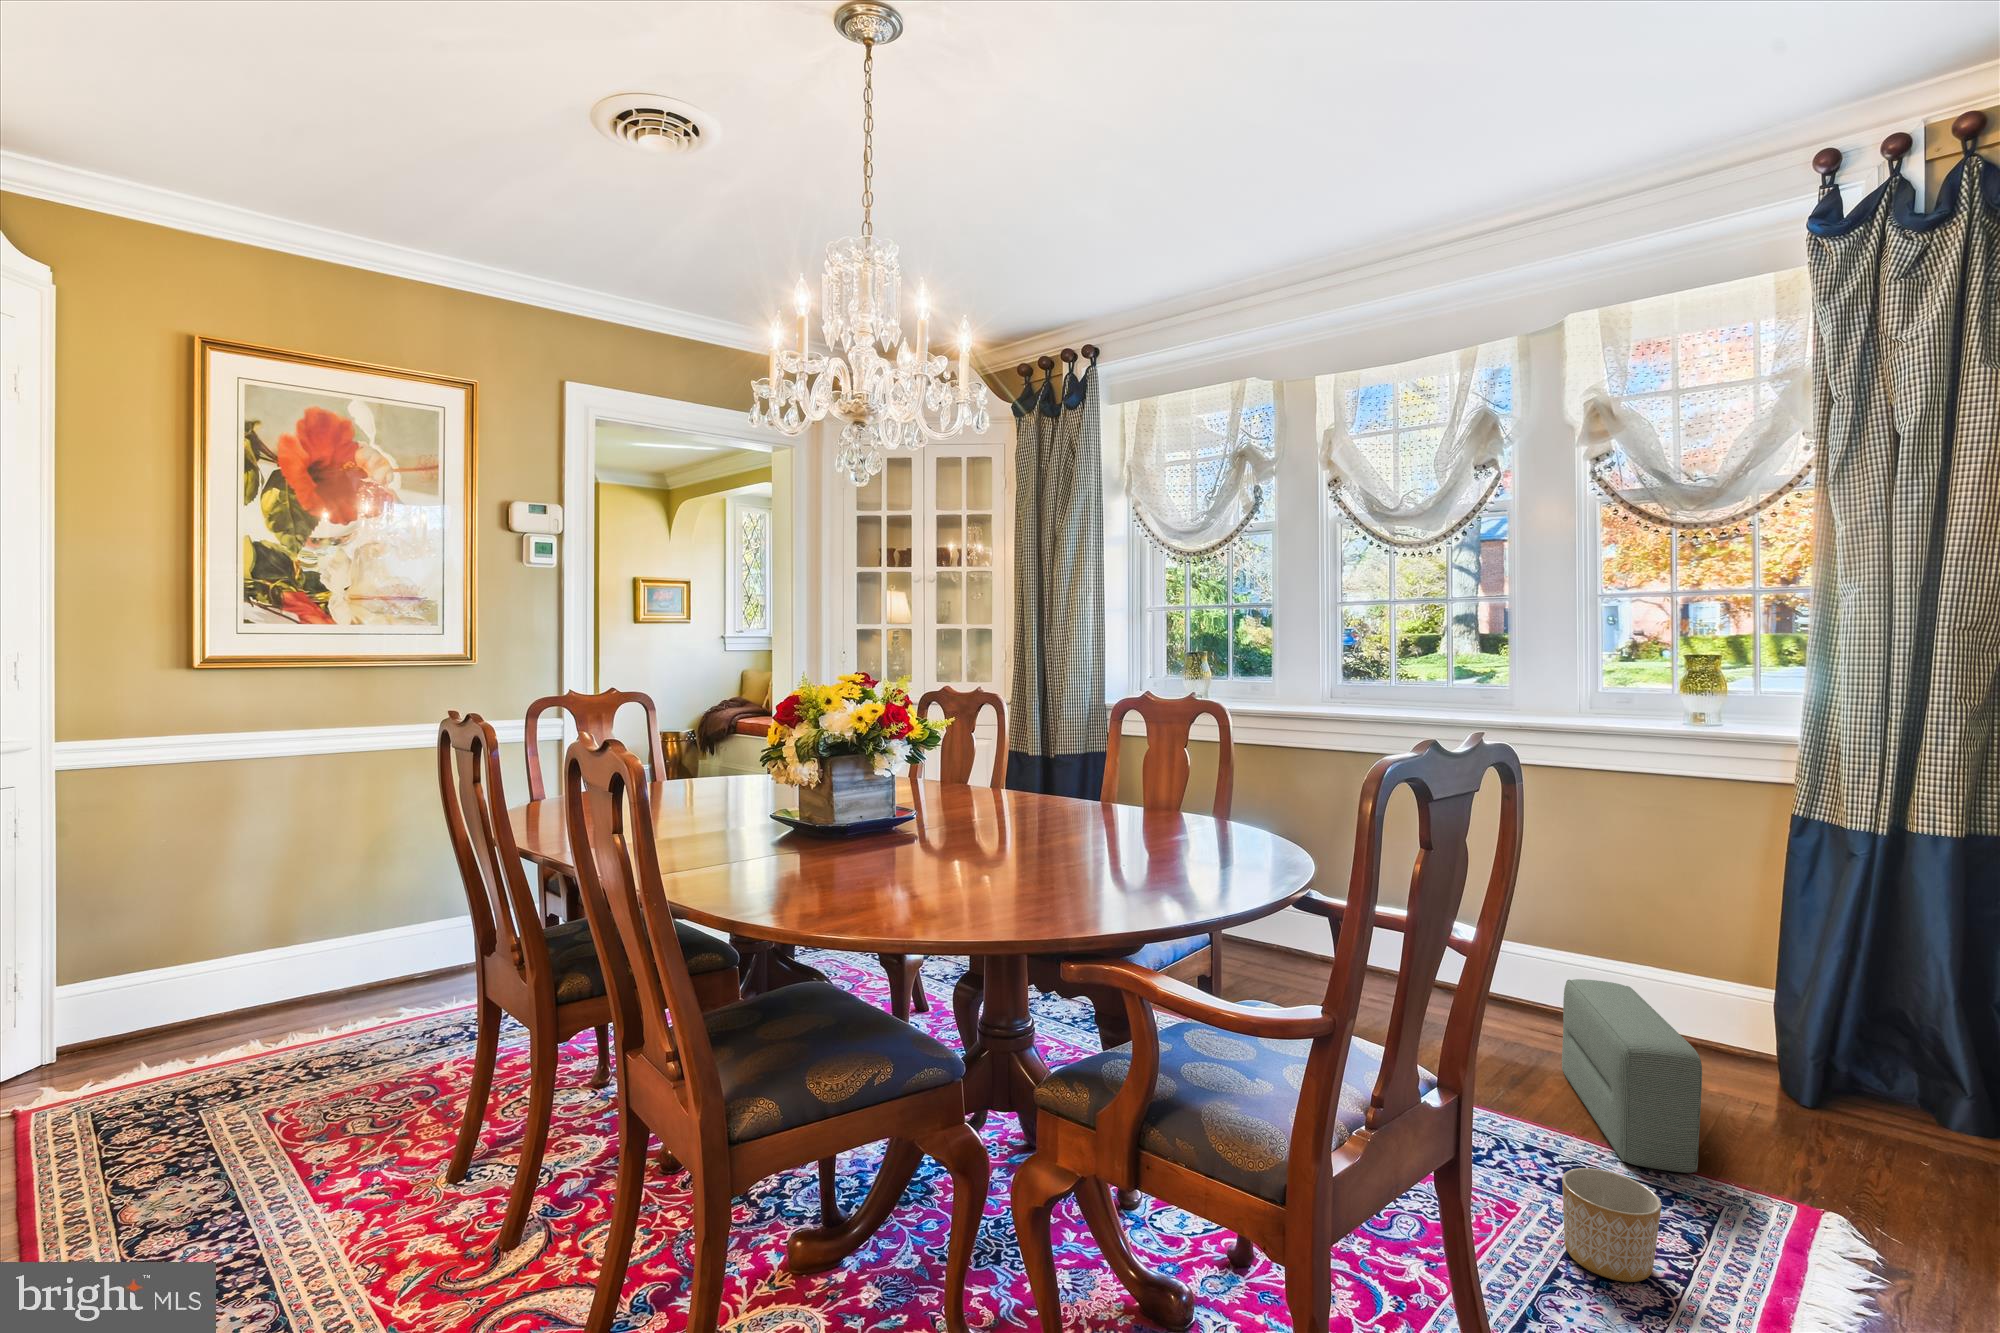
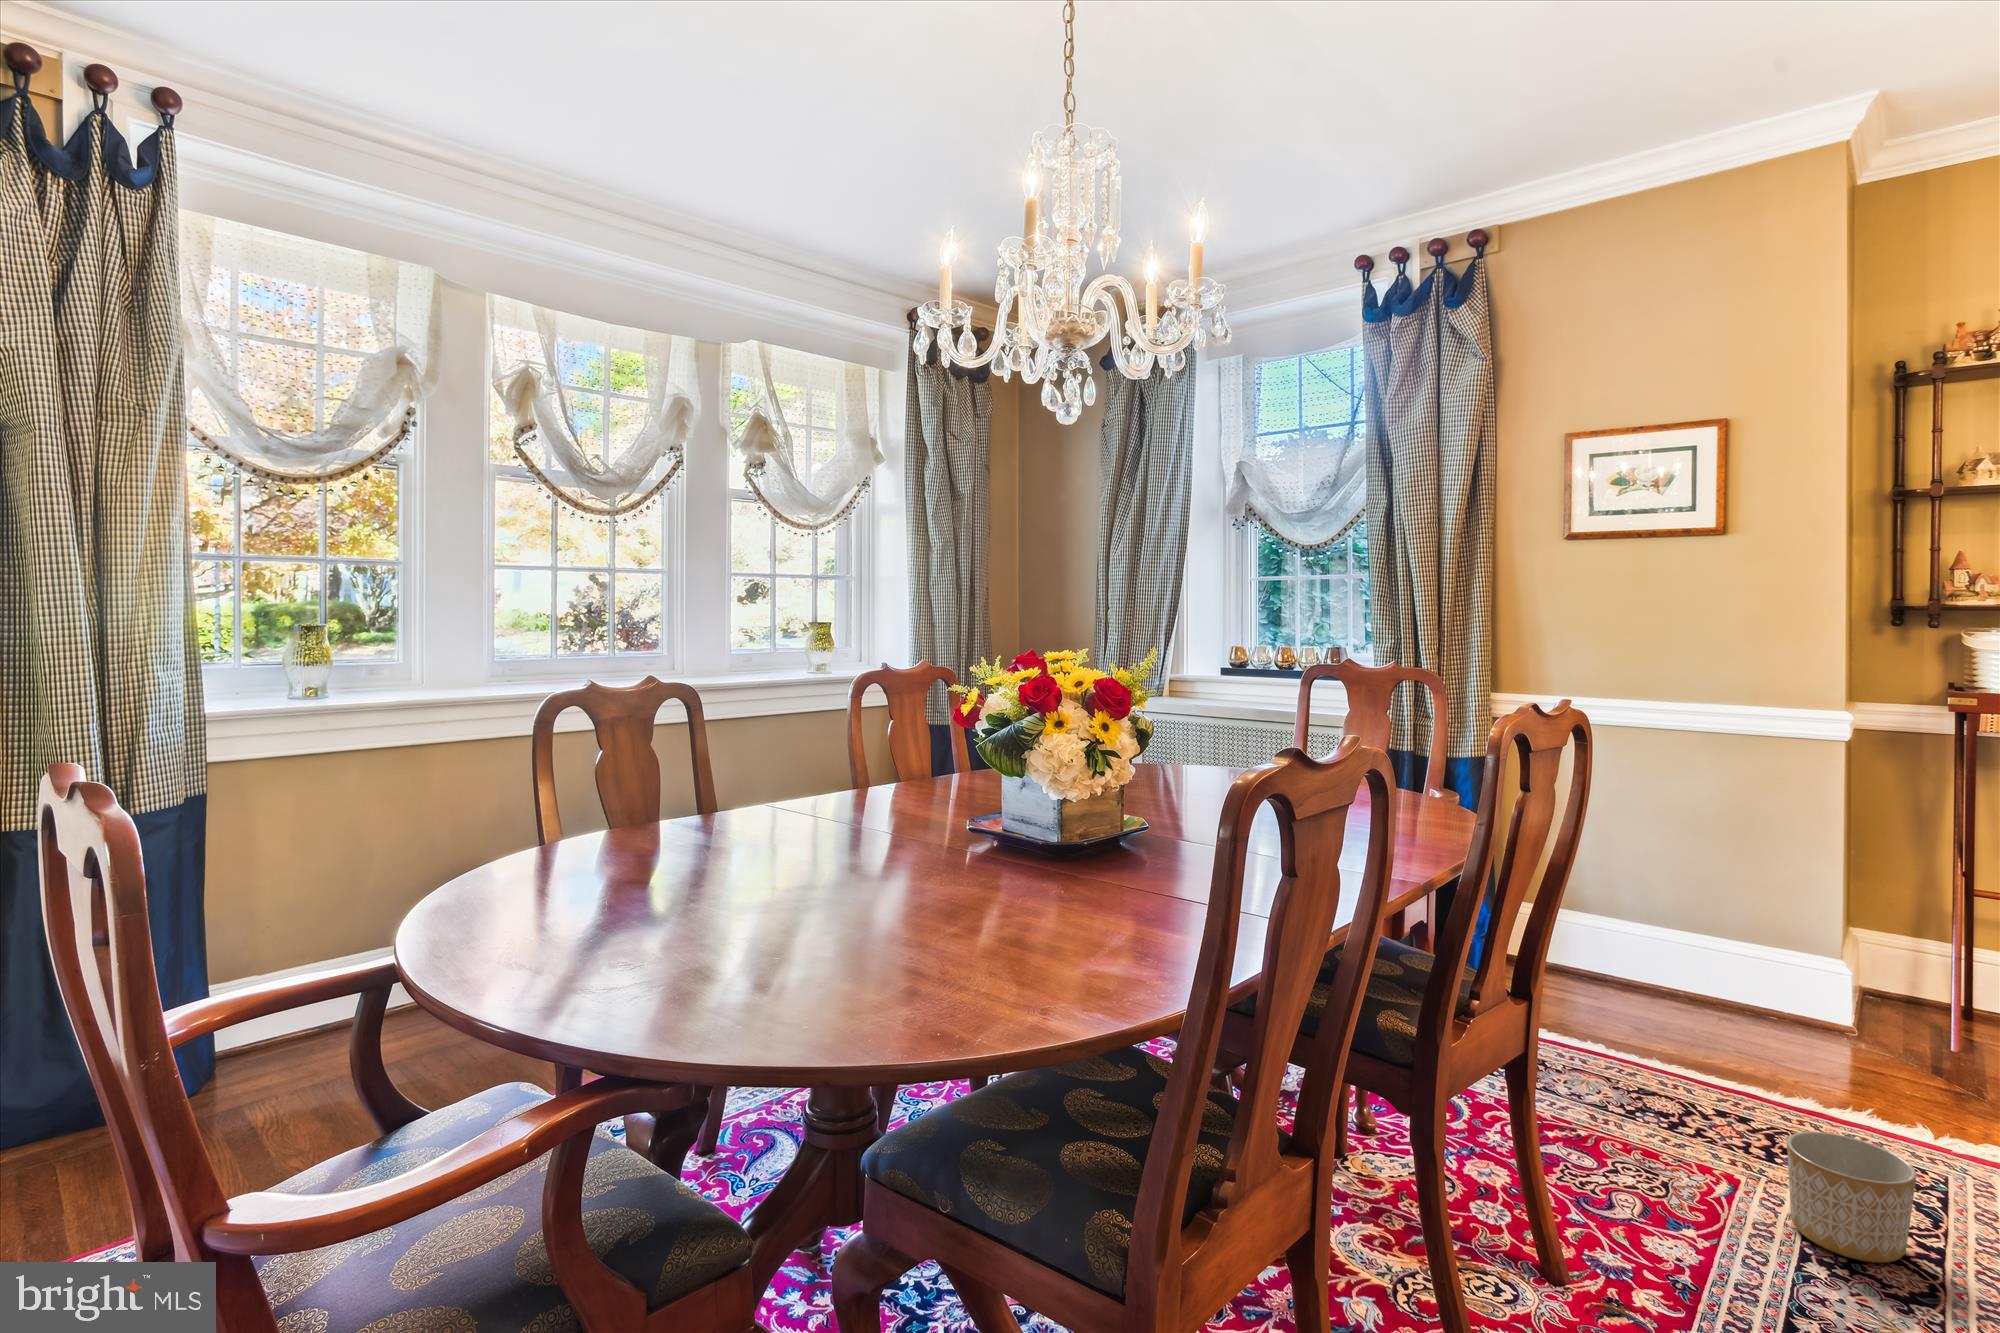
pouf: present [1562,979,1702,1173] -> none [1735,924,1930,1138]

